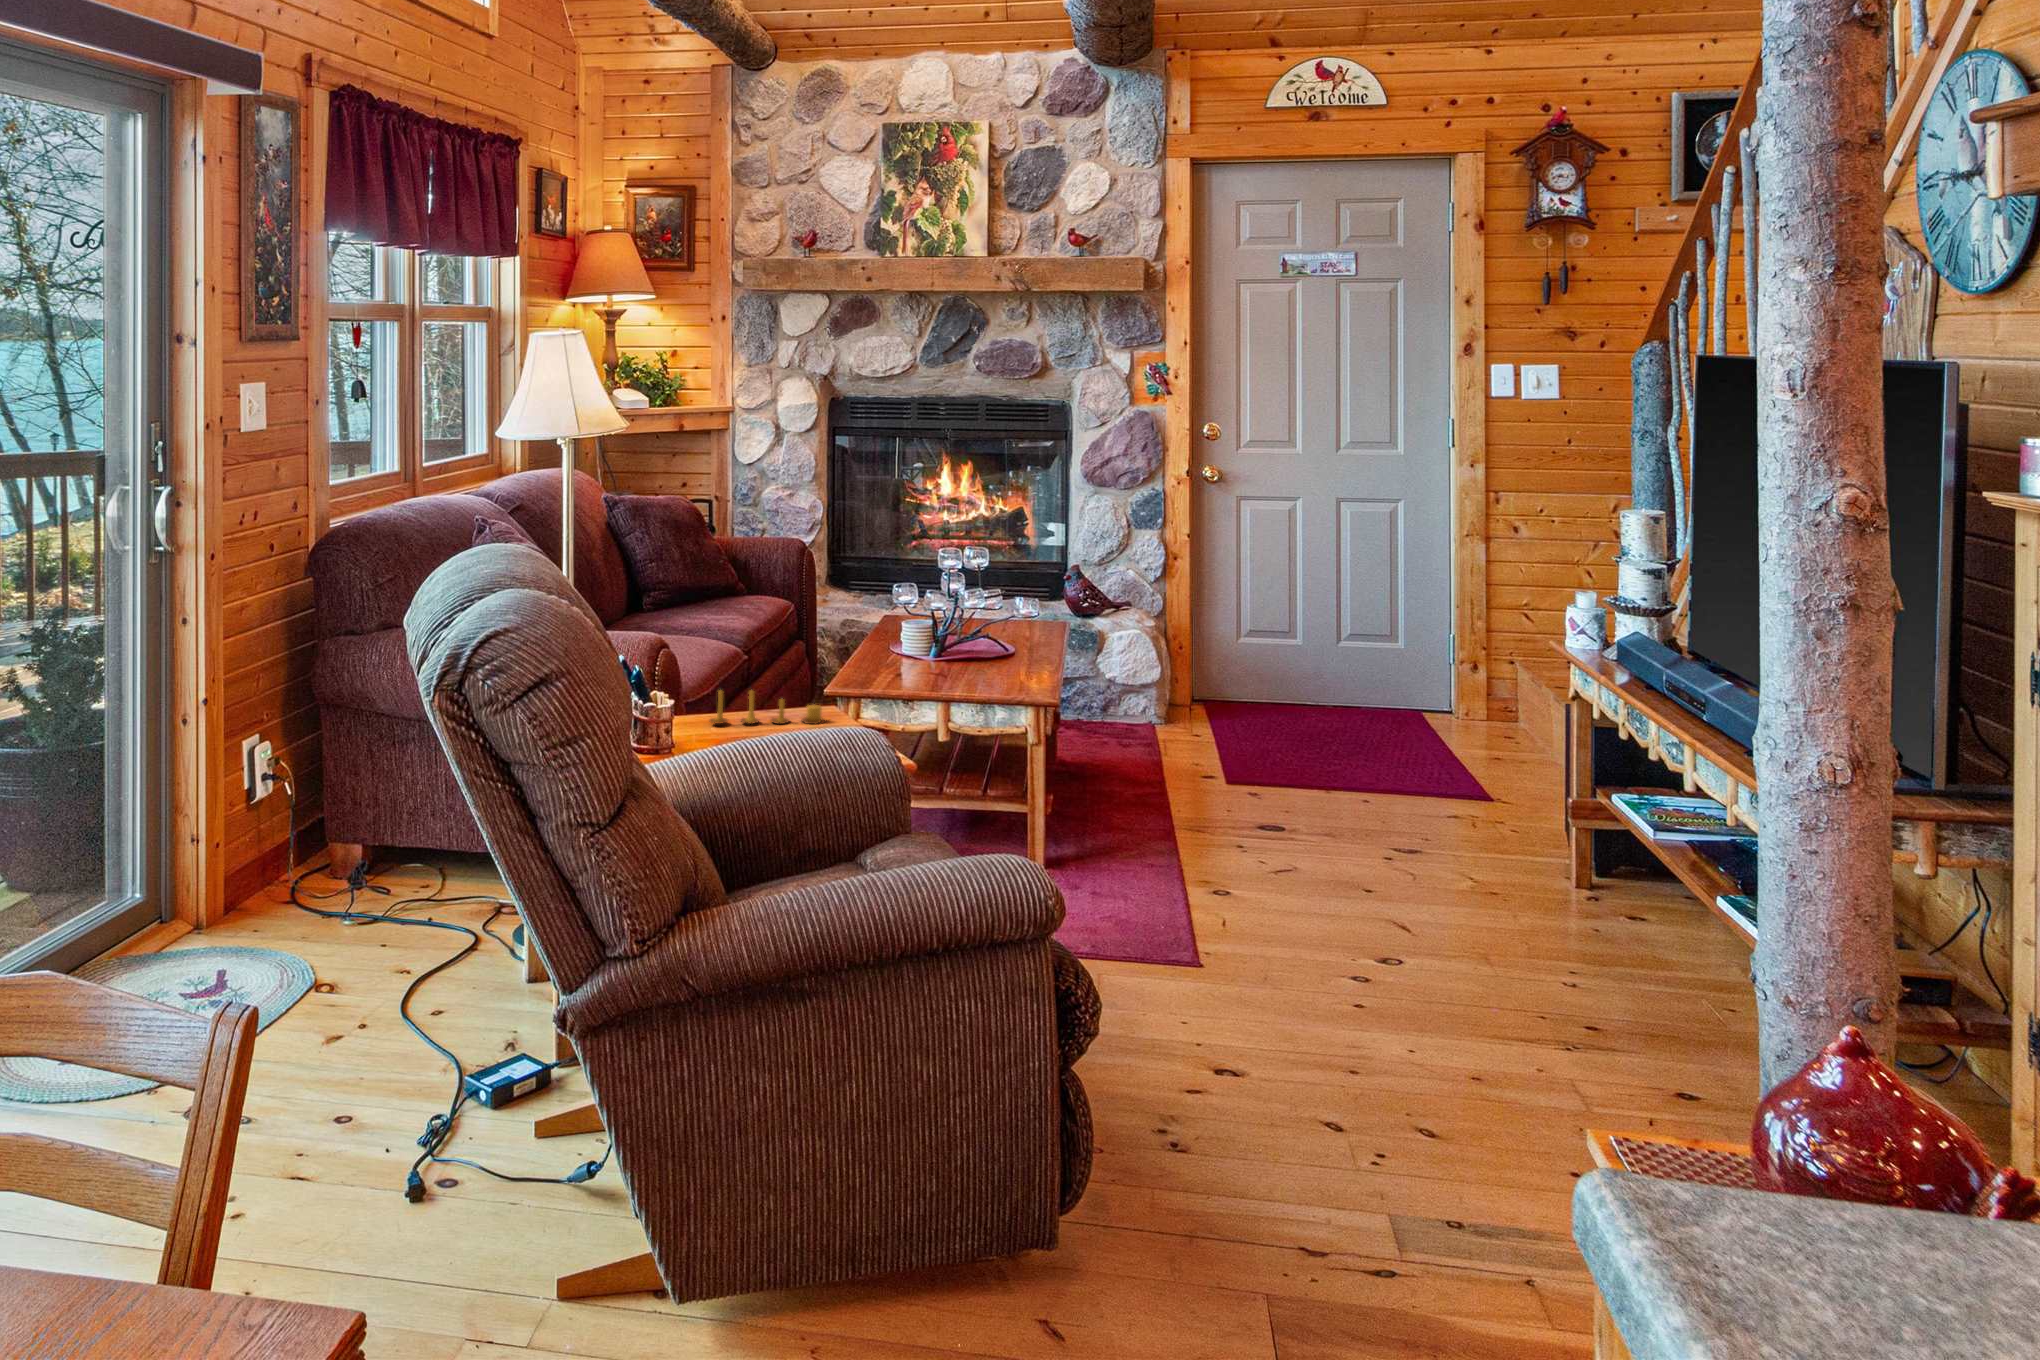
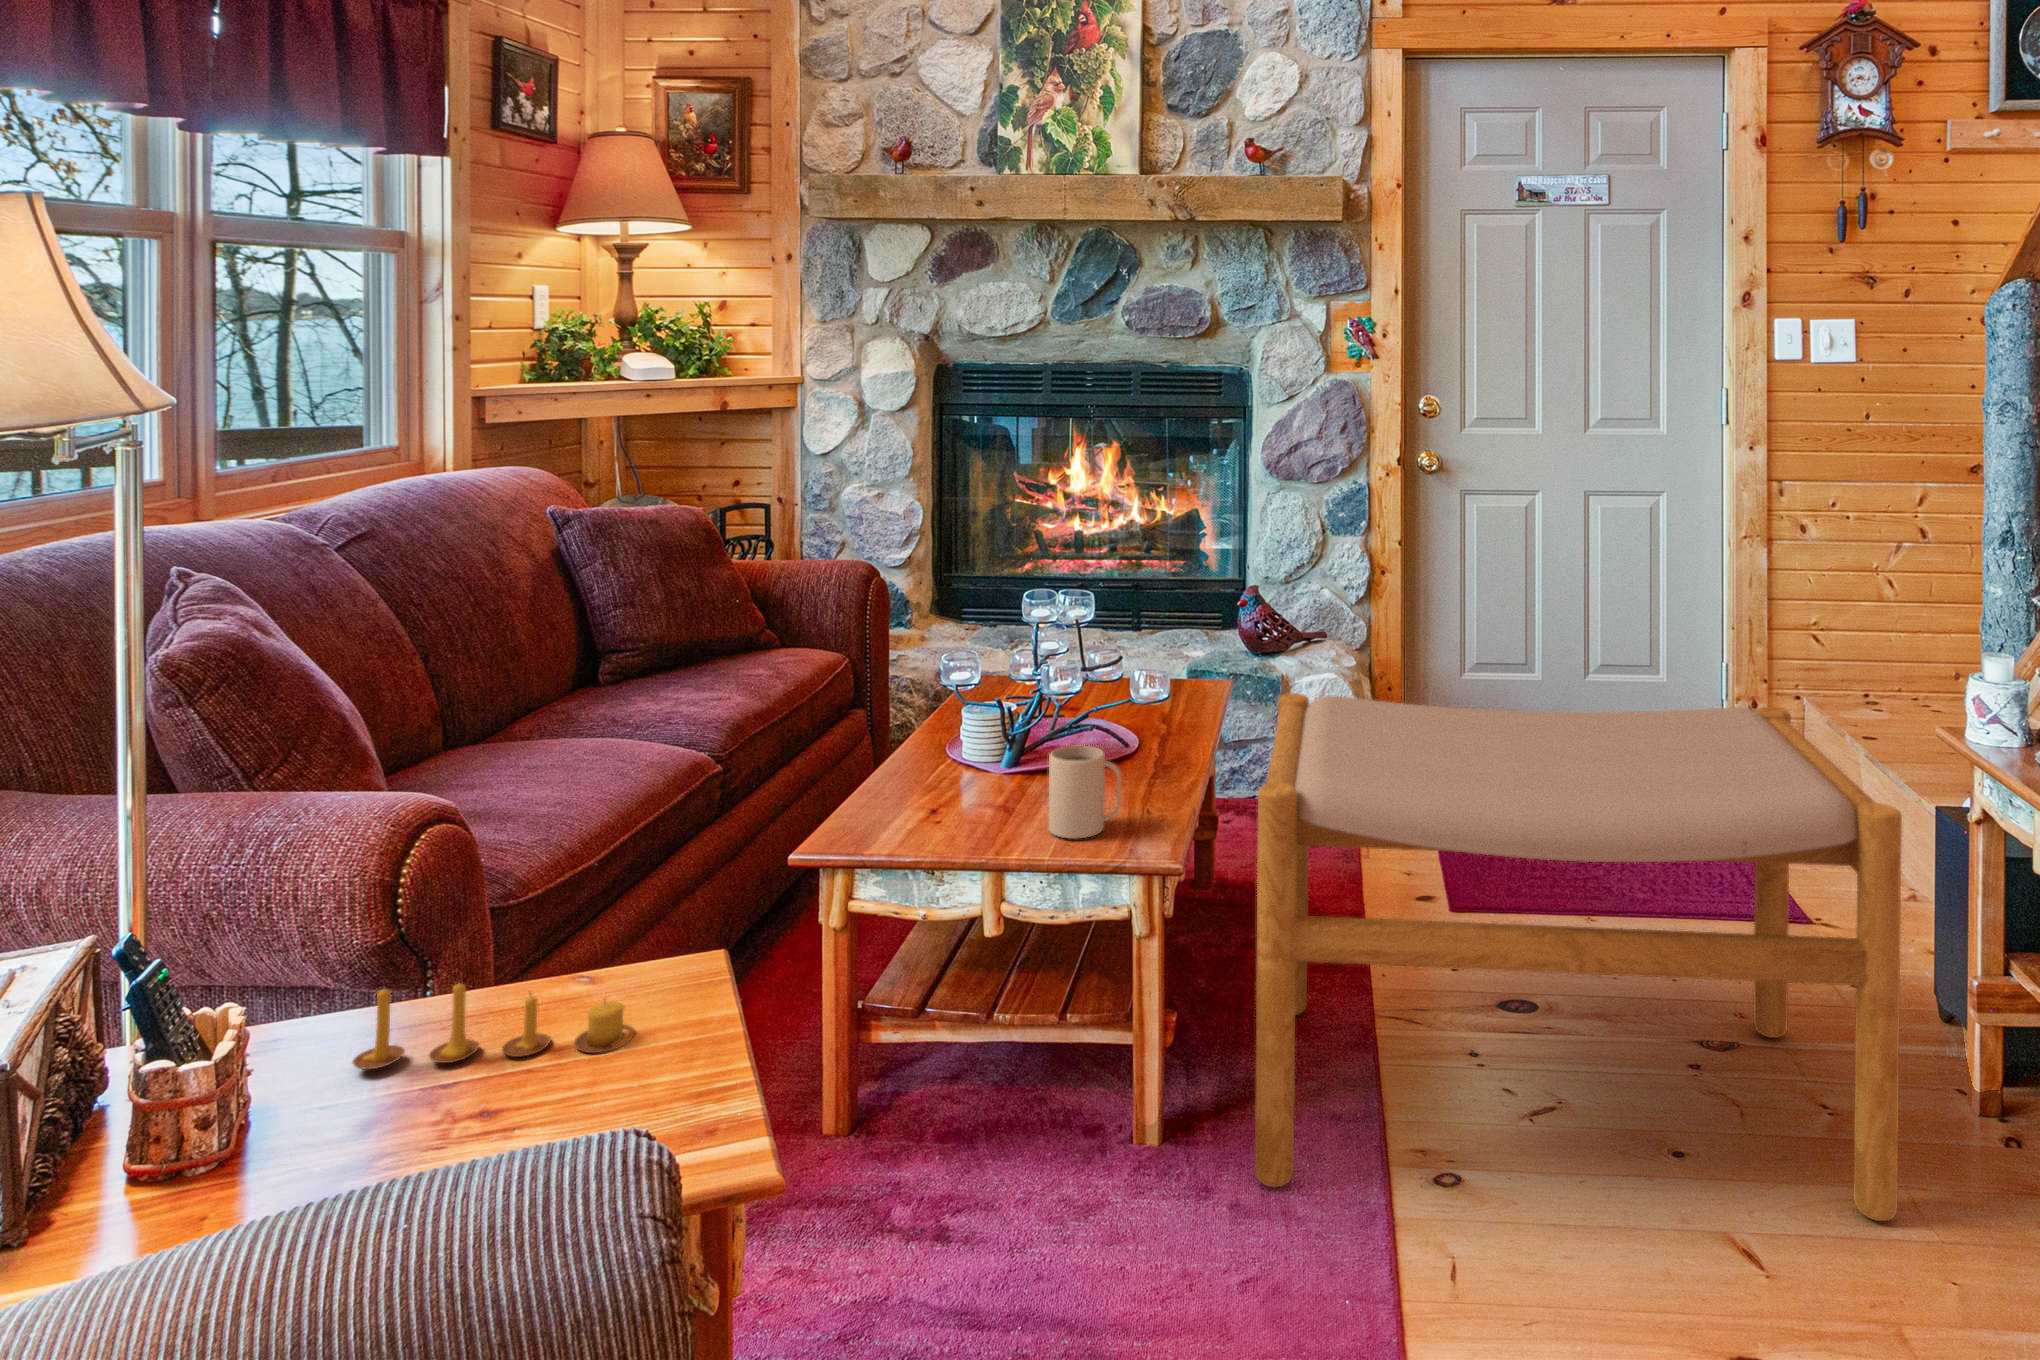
footstool: none [1105,617,1502,921] -> present [1255,693,1902,1221]
mug: none [974,635,1018,687] -> present [1049,746,1121,839]

